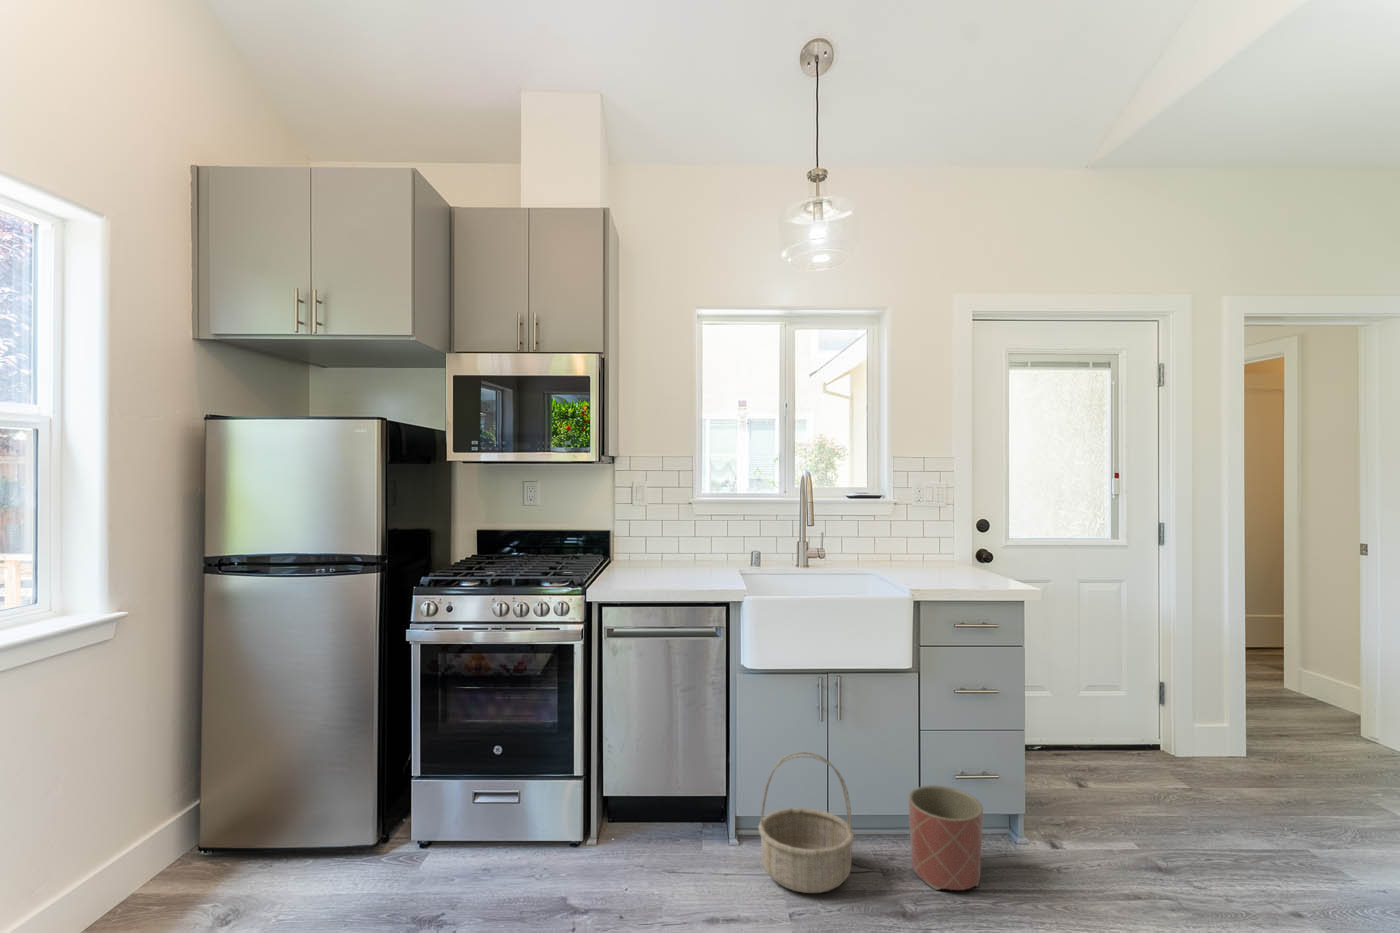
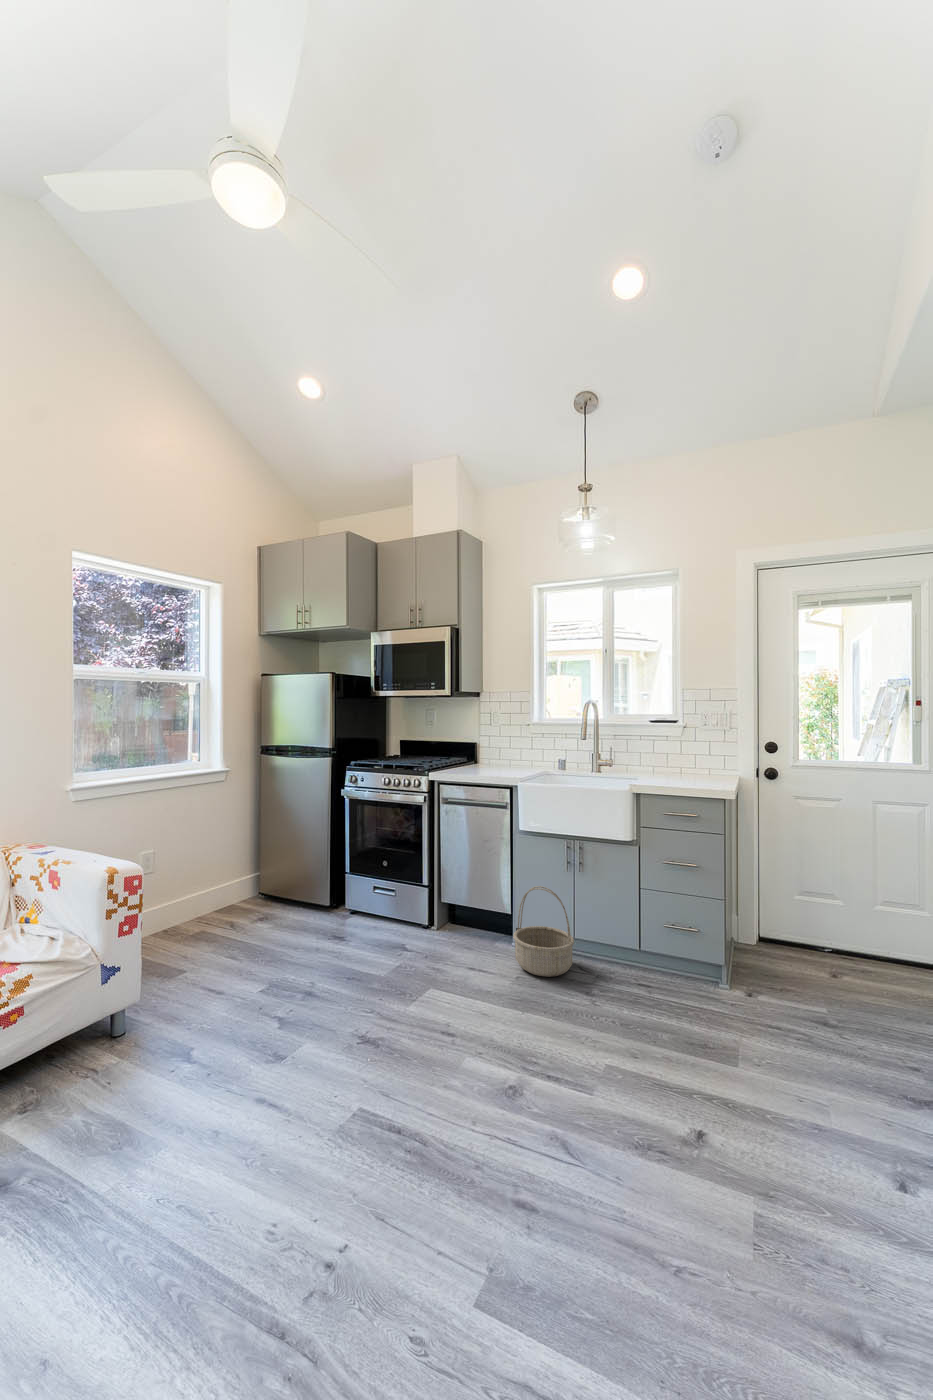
planter: present [909,785,983,890] -> none [612,927,664,998]

